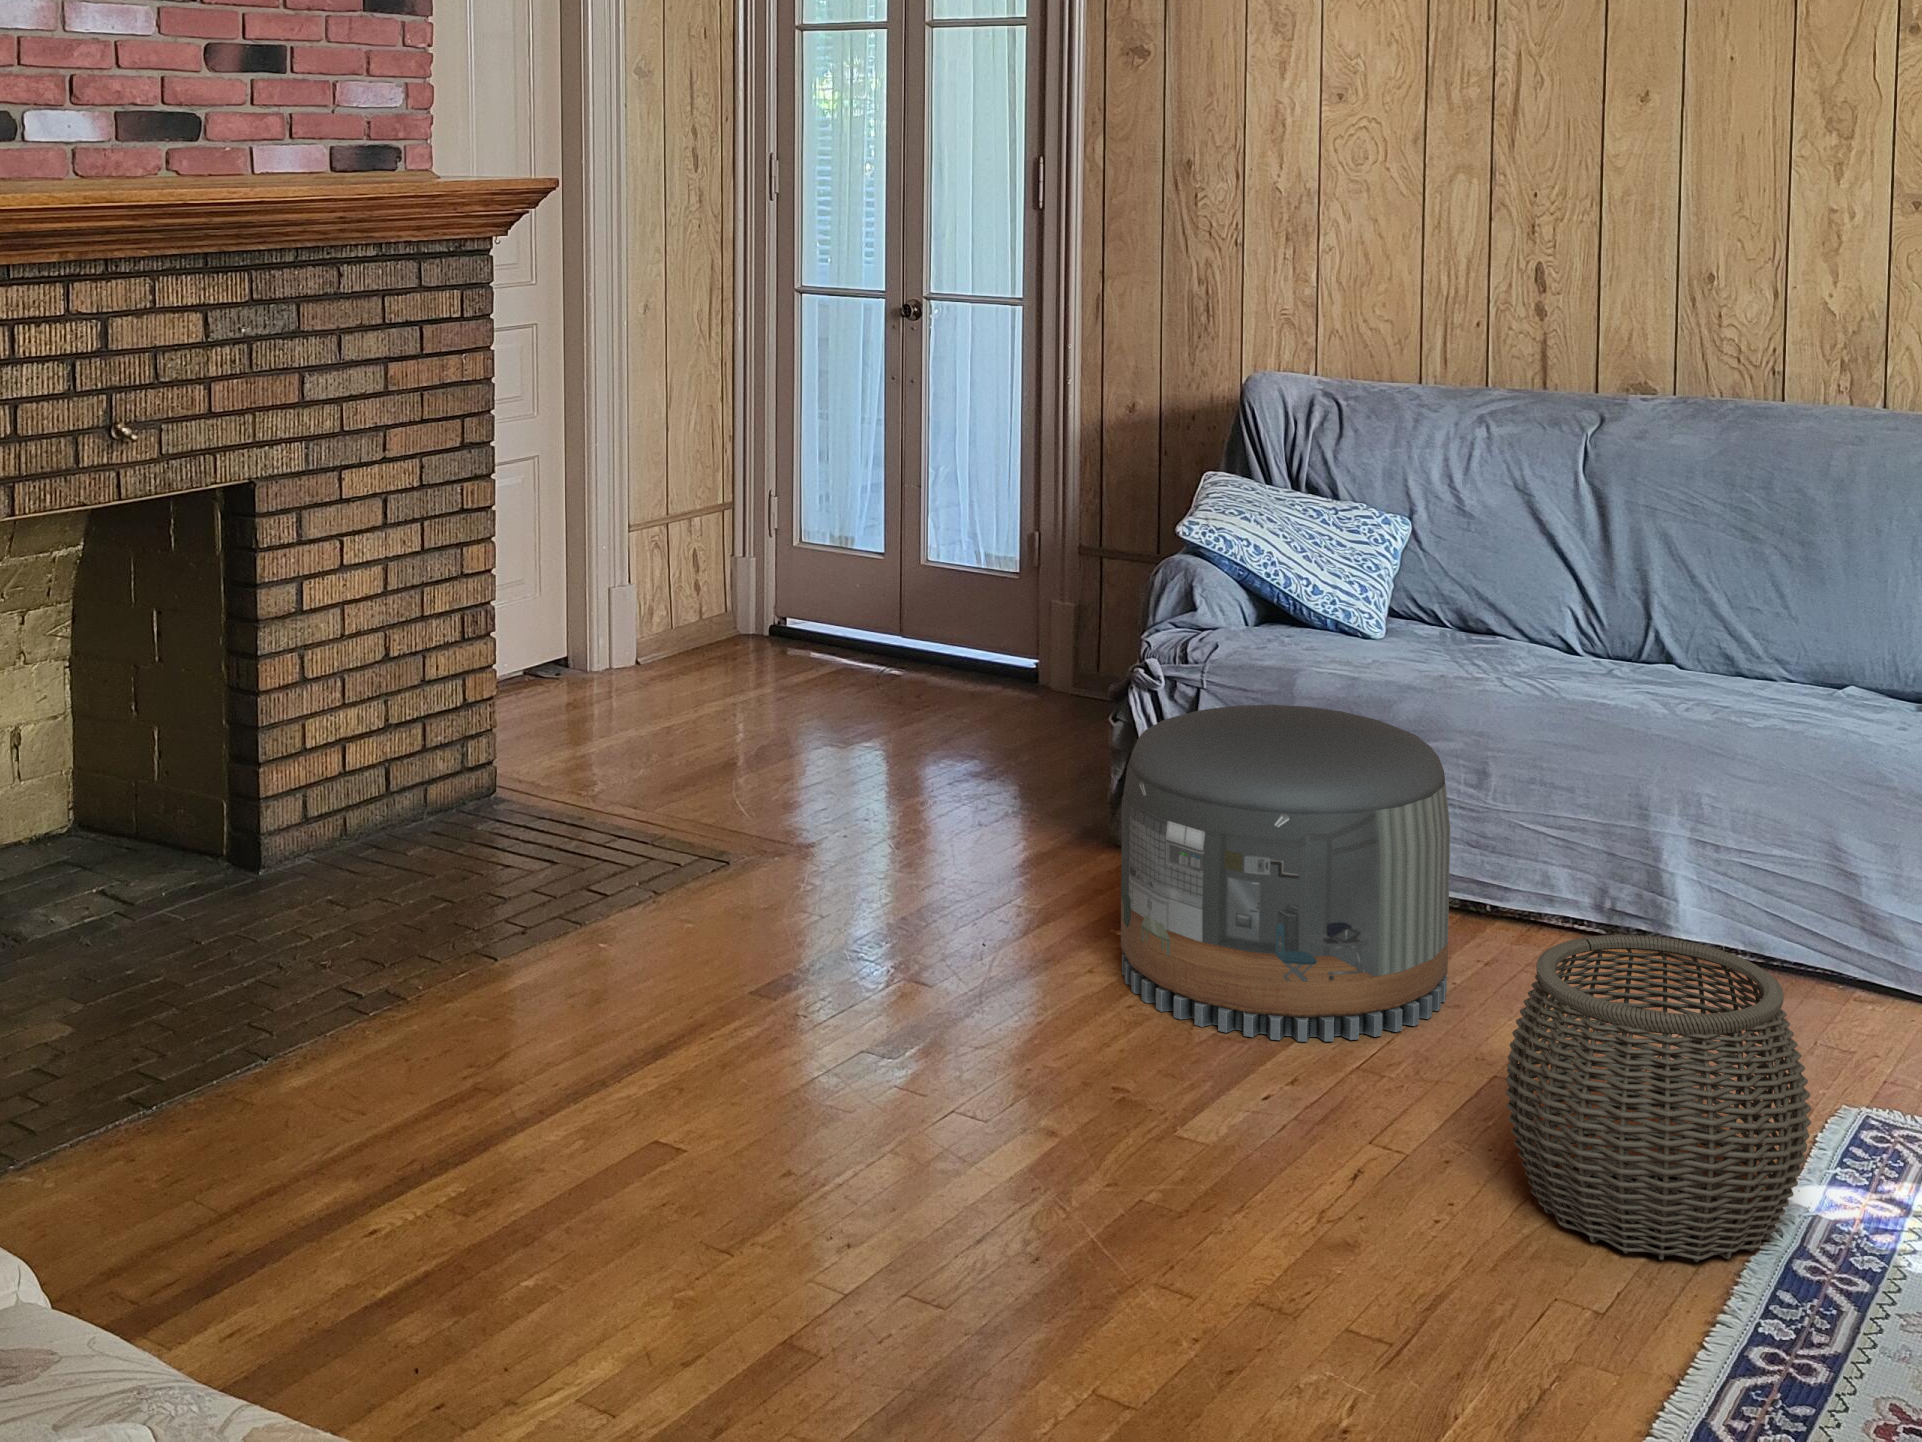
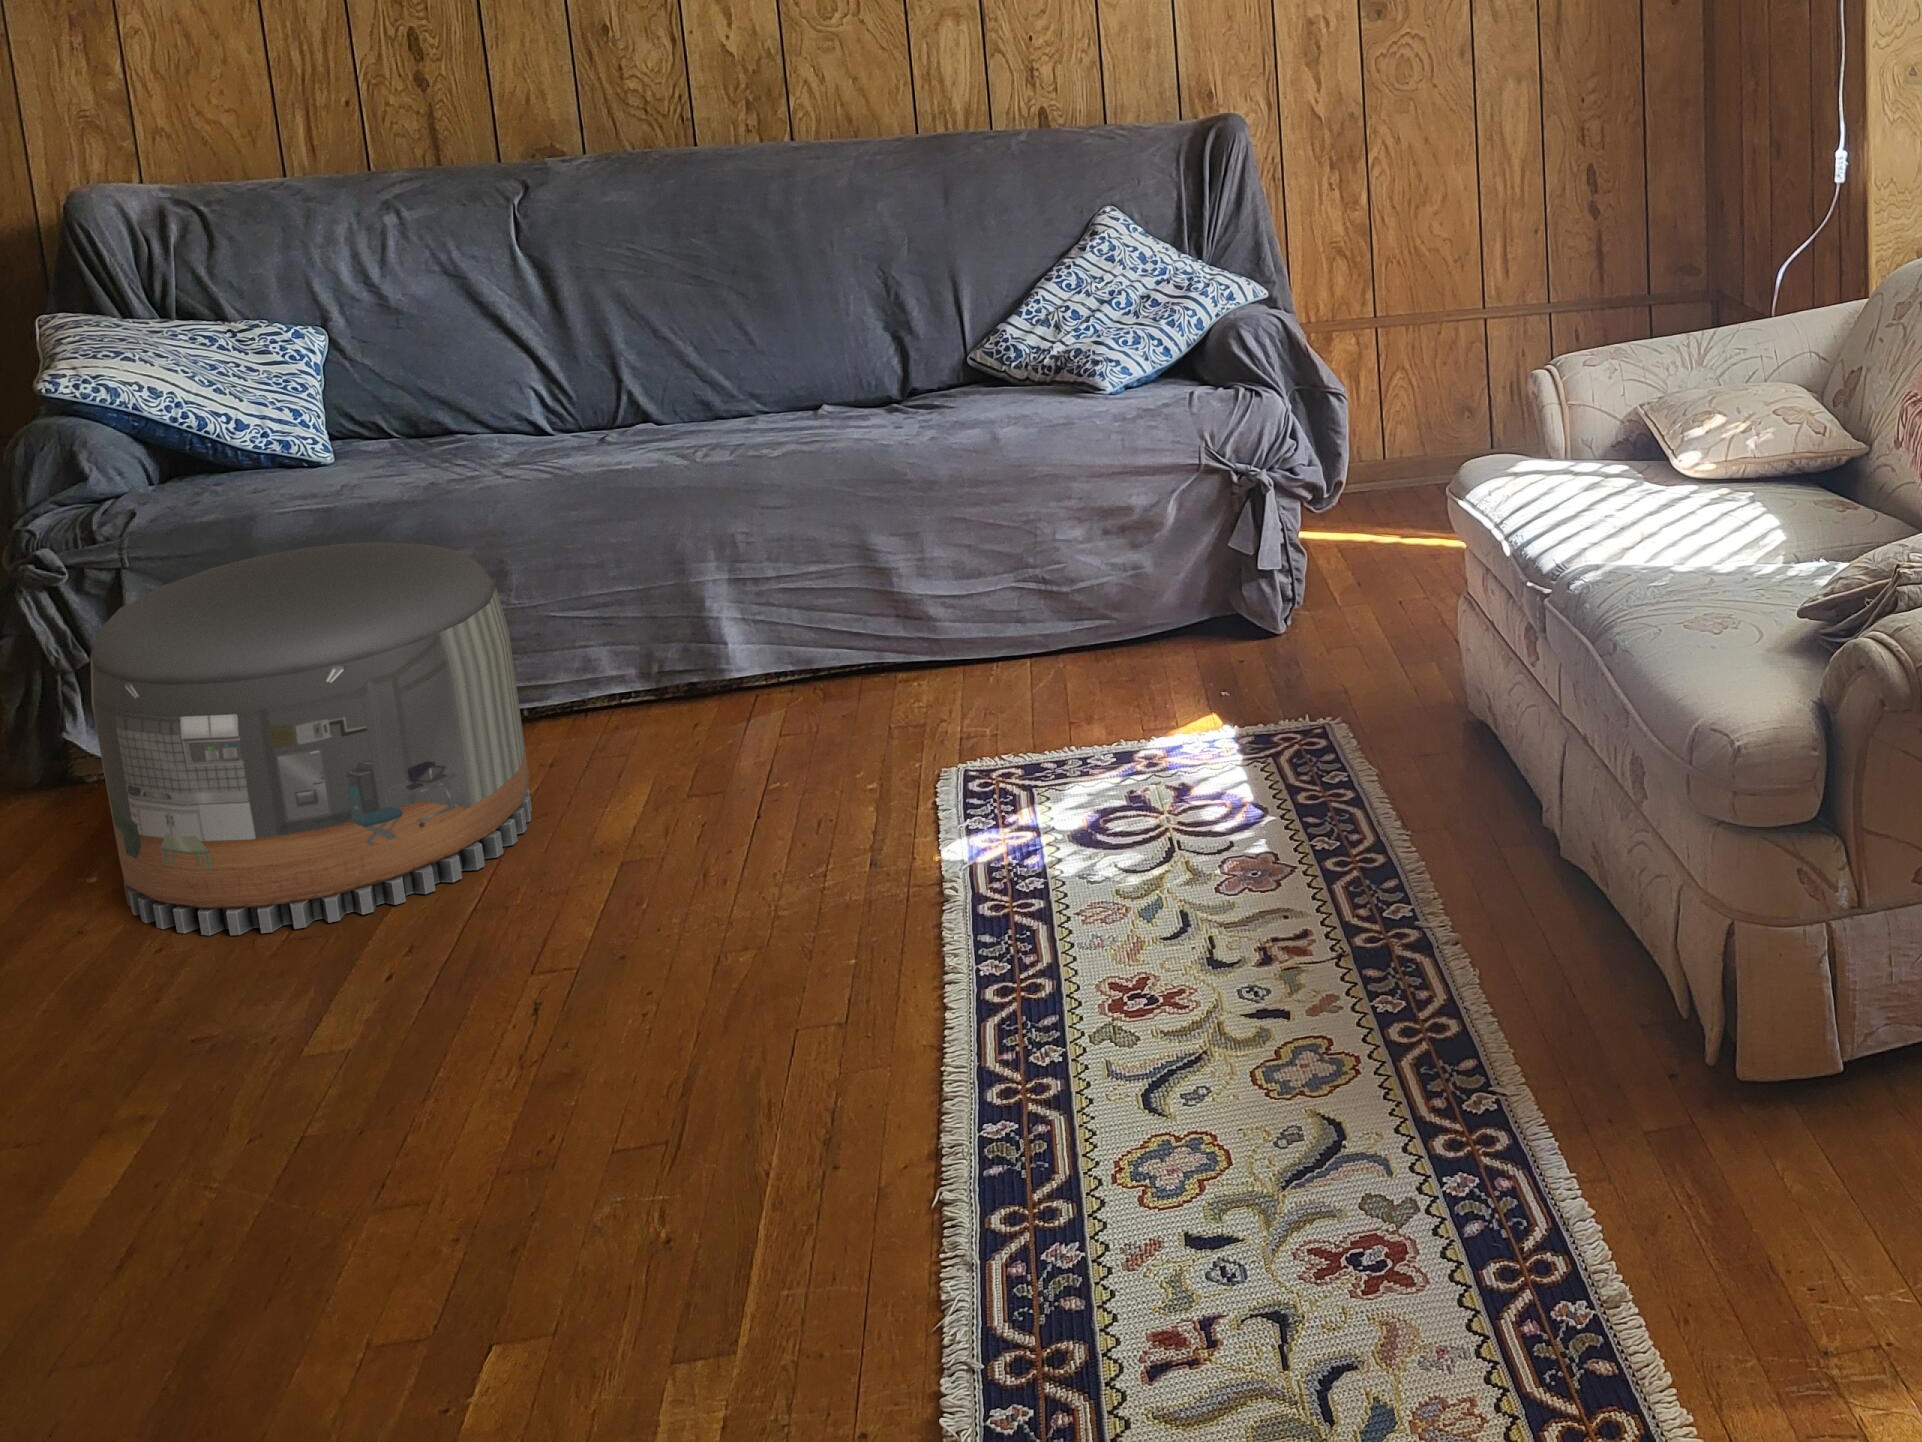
woven basket: present [1506,935,1811,1262] -> none [673,659,968,967]

